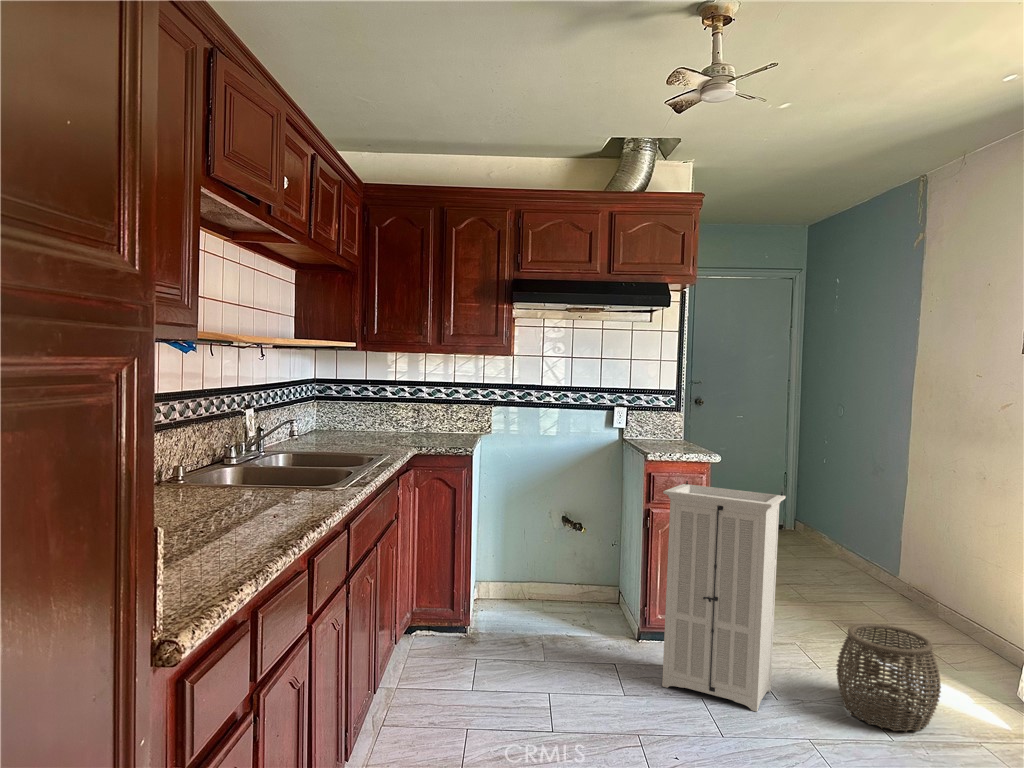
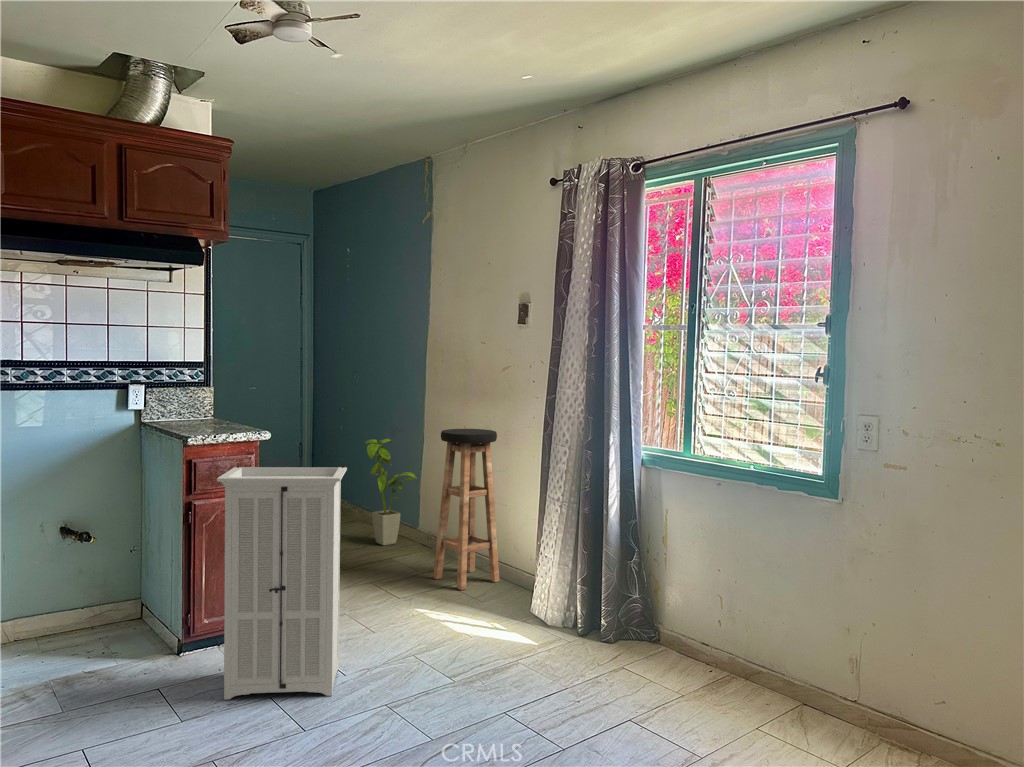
bar stool: none [901,471,986,652] -> present [433,429,500,590]
house plant: none [836,475,896,588] -> present [364,439,417,545]
woven basket: present [836,624,941,732] -> none [400,577,489,675]

